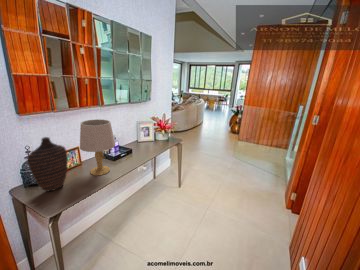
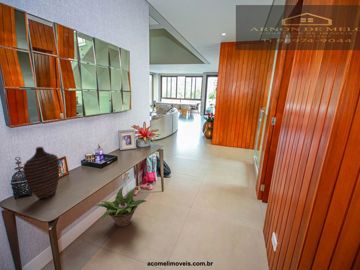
table lamp: present [80,119,115,176] -> none [69,129,103,182]
decorative plant: none [109,179,161,221] -> present [95,187,146,227]

